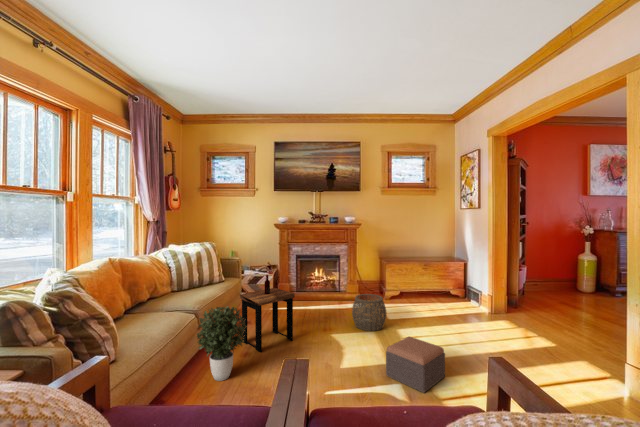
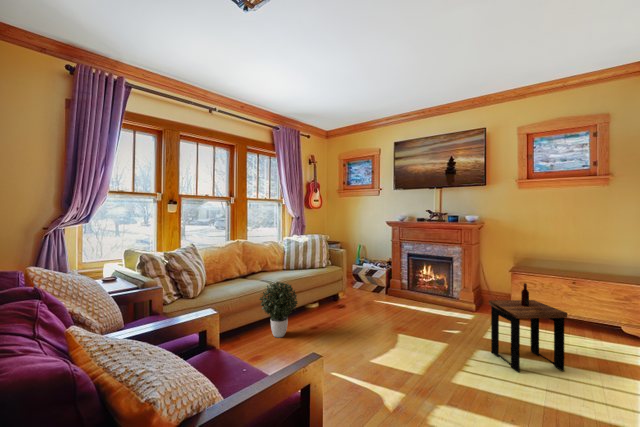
side table: present [240,275,295,352] -> present [489,283,567,372]
woven basket: present [352,294,386,331] -> none [426,301,468,344]
footstool: present [386,337,445,393] -> none [395,353,461,413]

